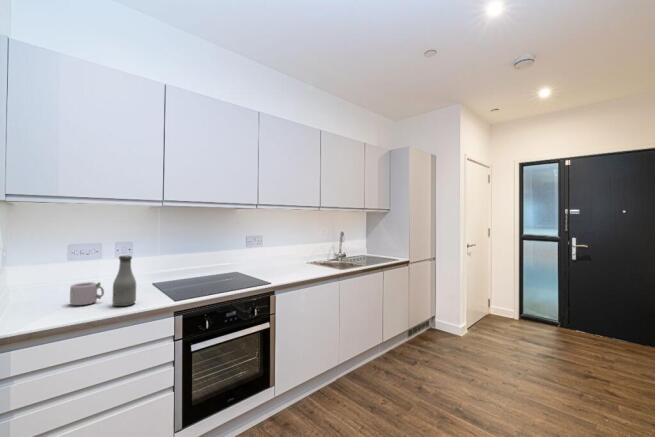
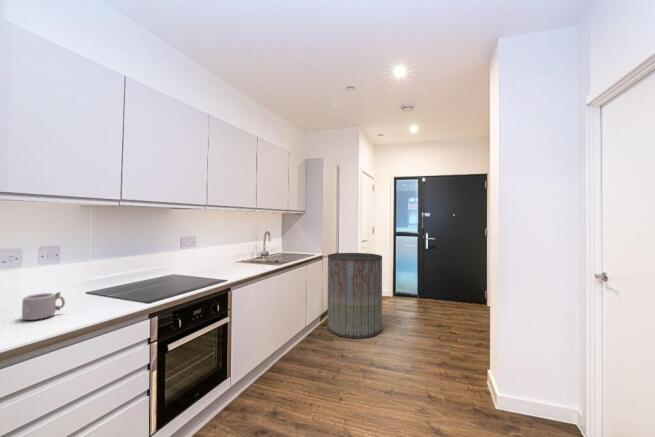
bottle: present [112,256,136,306] -> none [82,261,109,315]
trash can: none [415,259,488,369] -> present [327,253,382,338]

